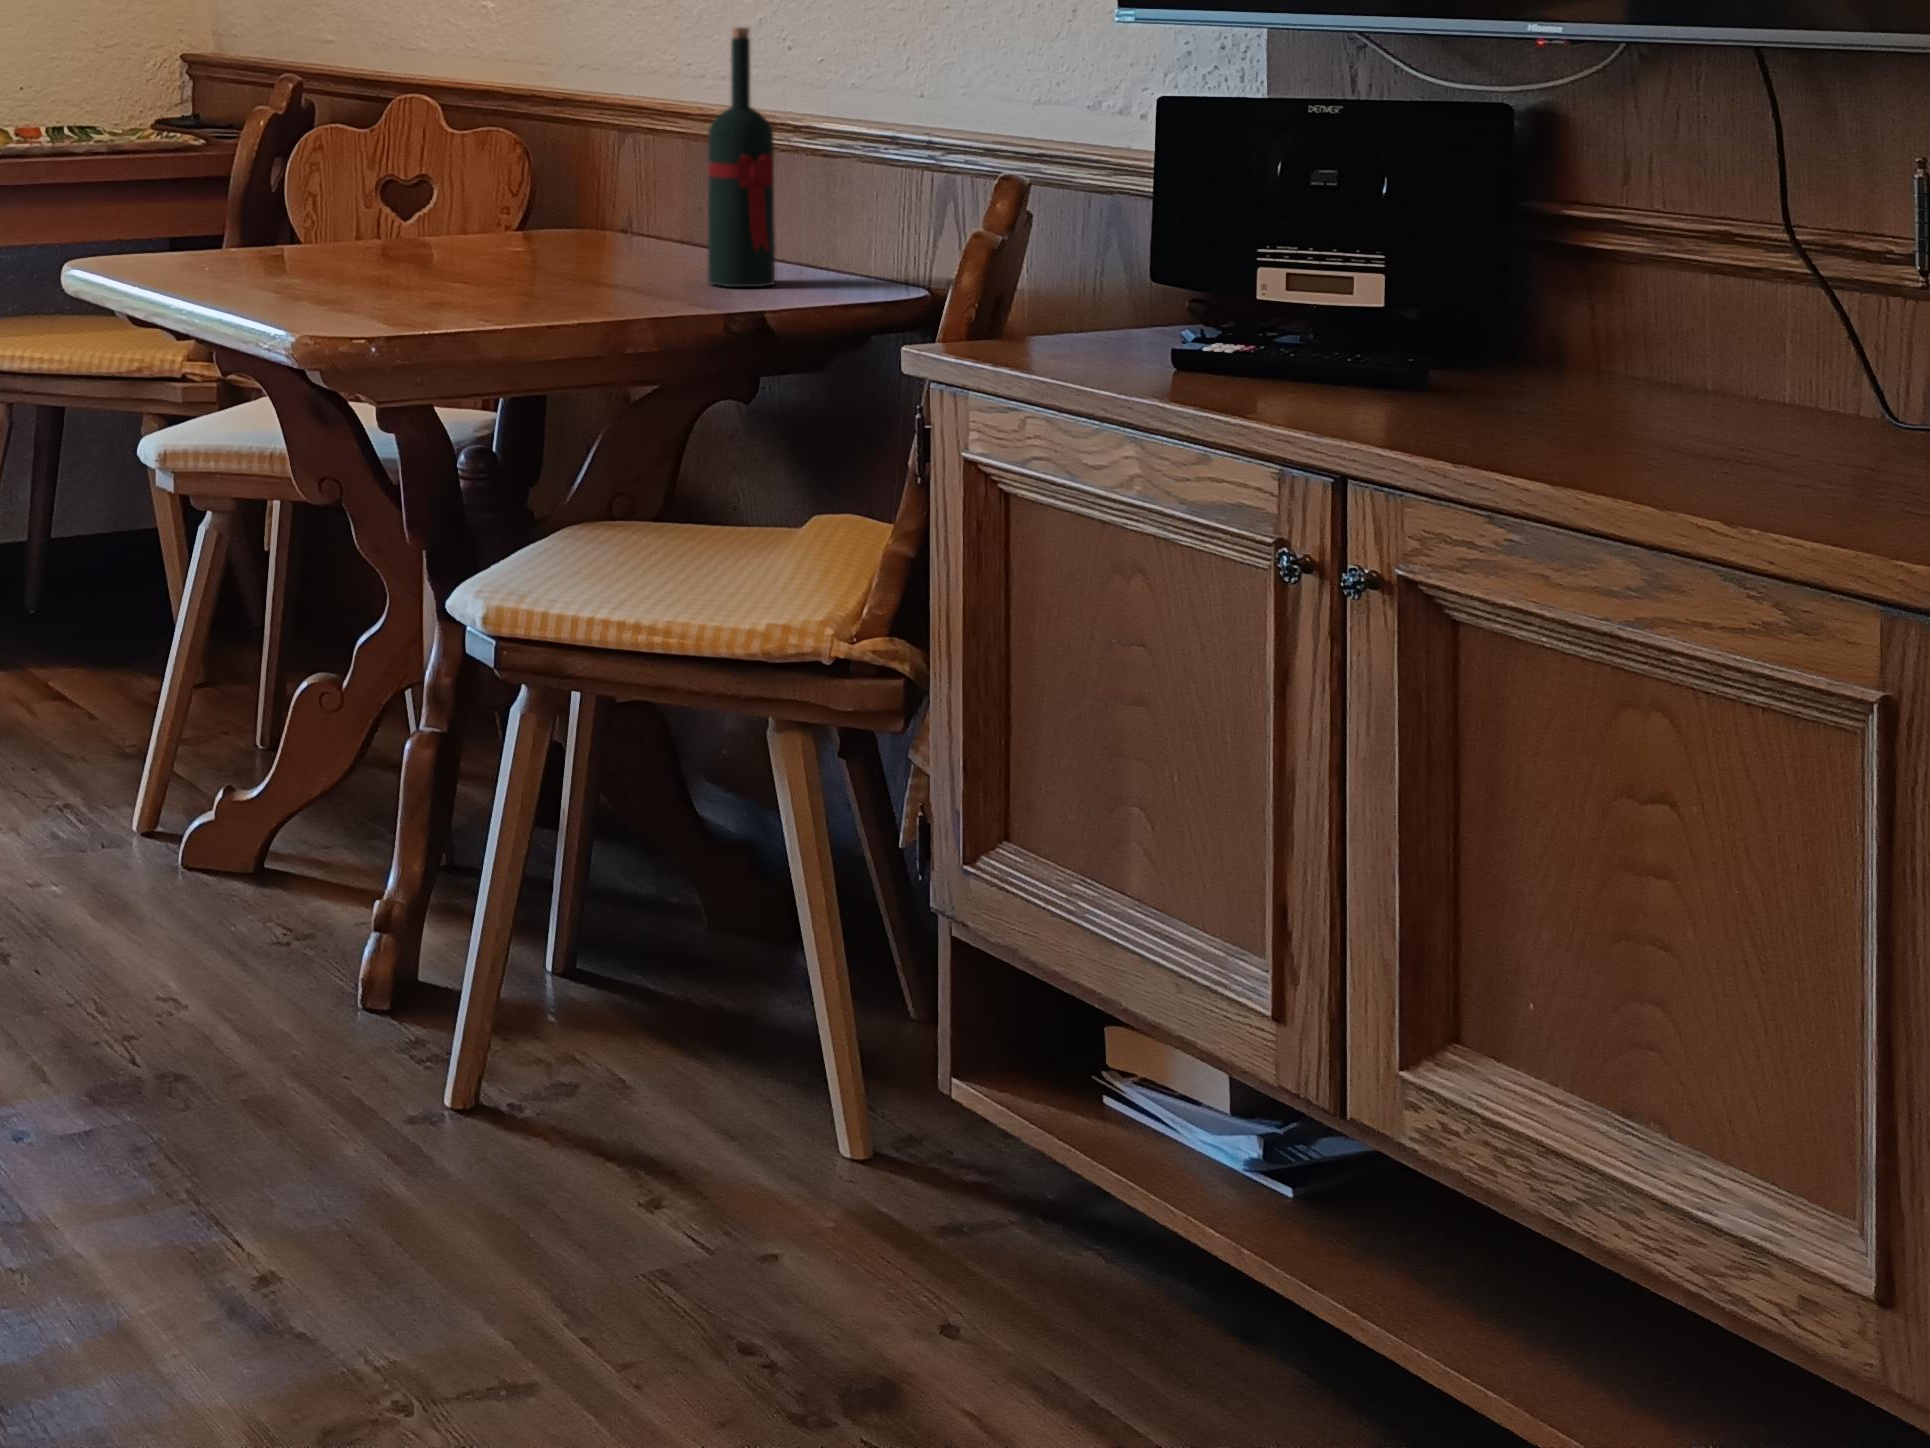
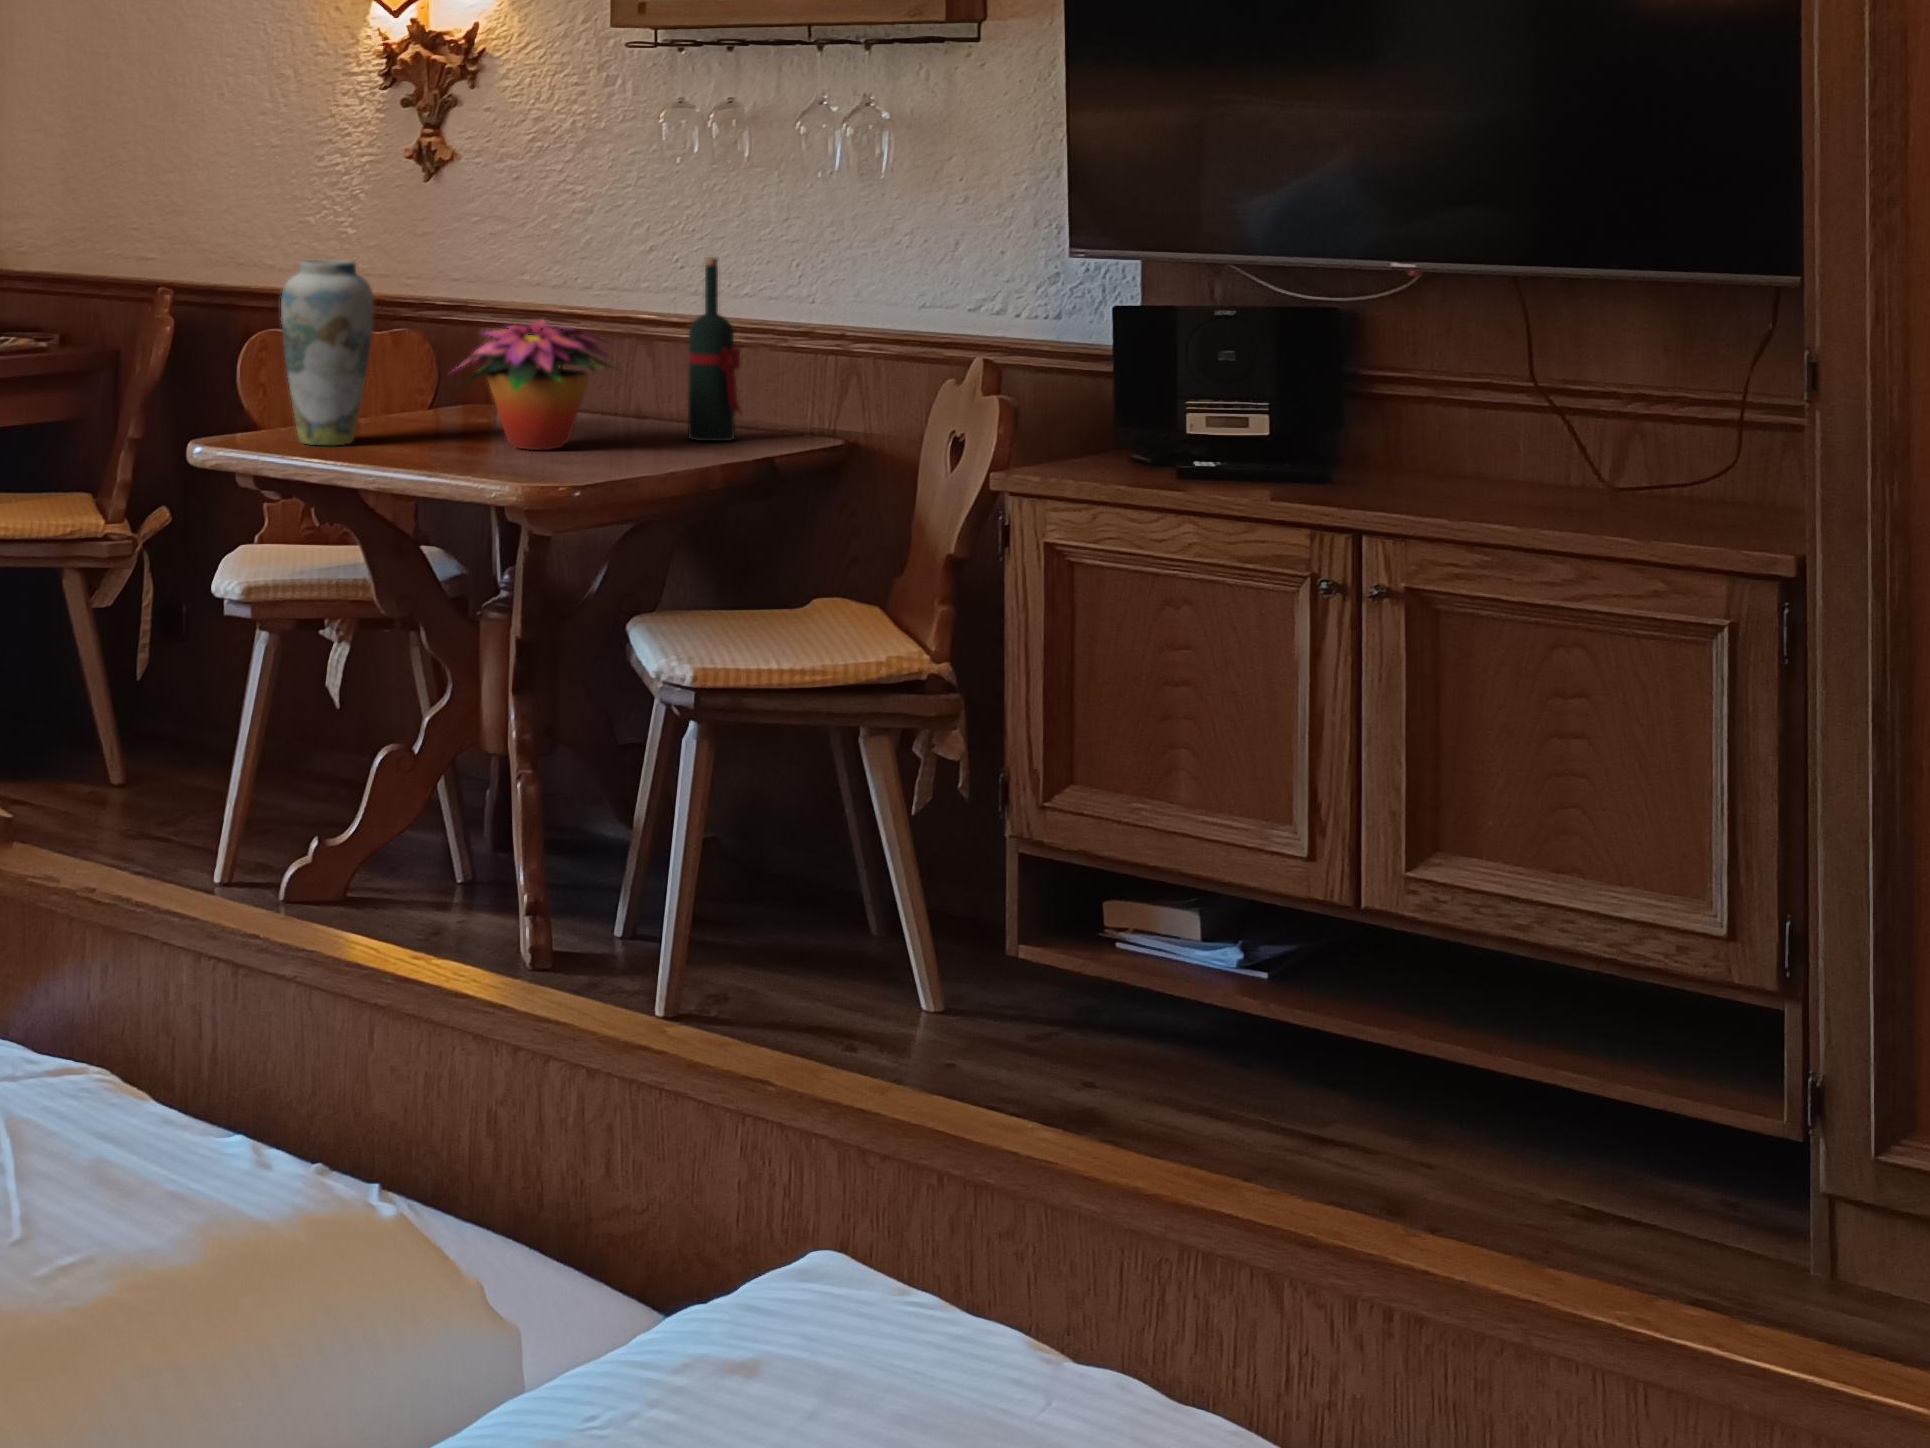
vase: none [176,27,298,271] -> present [281,260,374,445]
flower arrangement: none [356,107,611,288] -> present [459,320,620,450]

